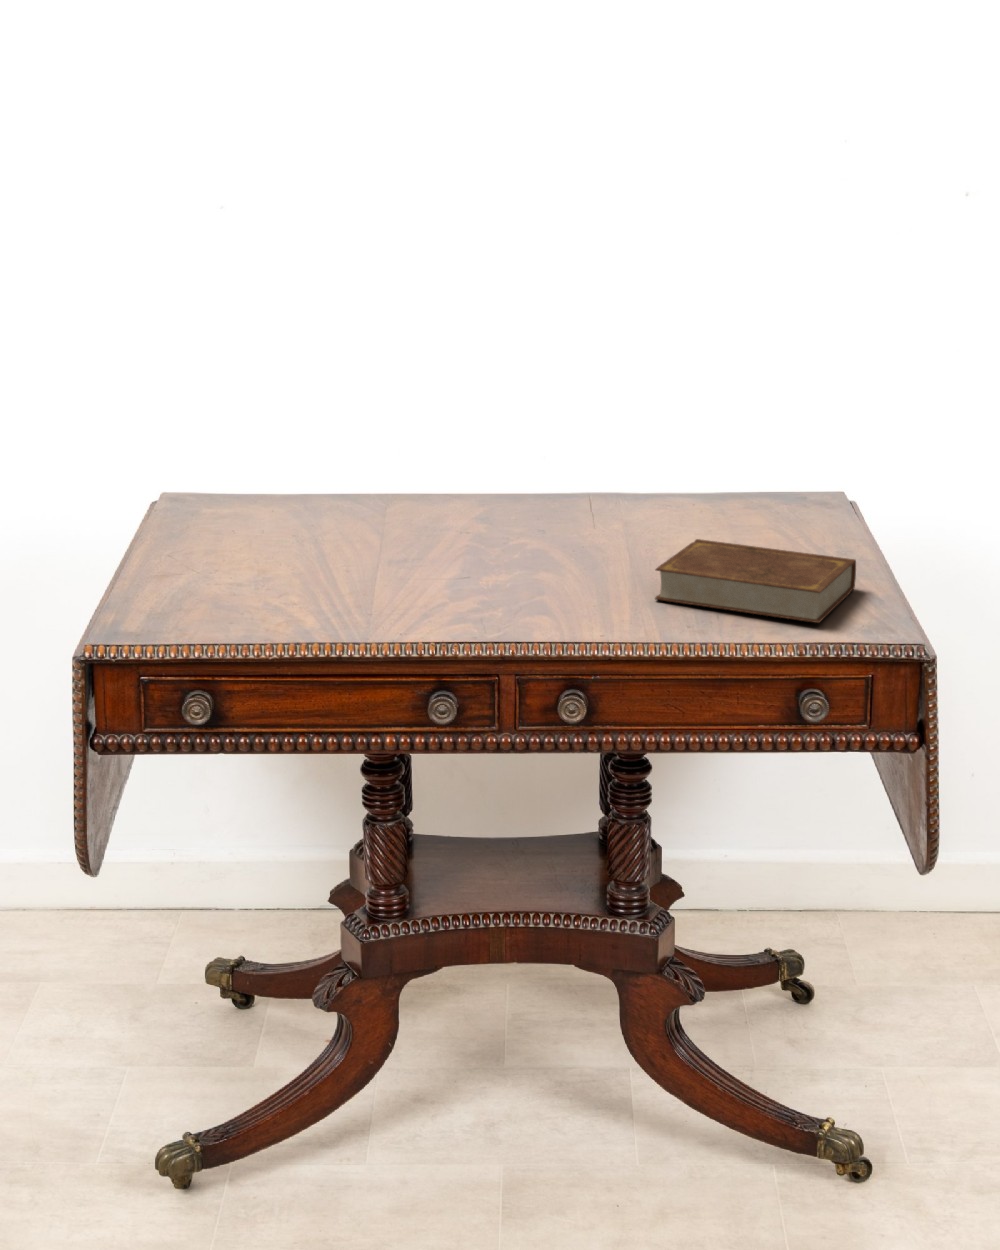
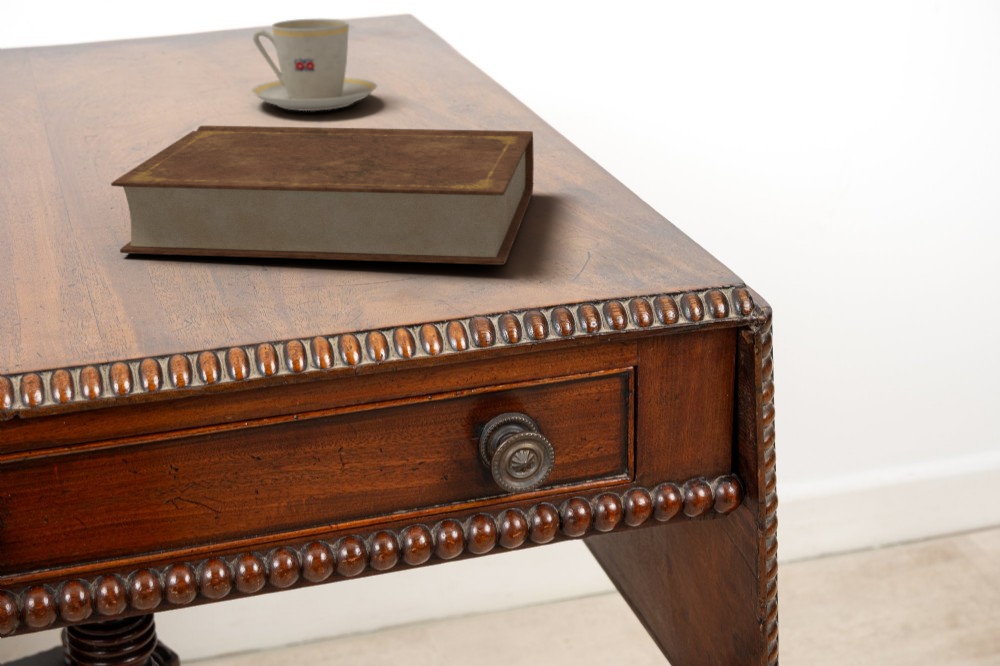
teacup: none [727,472,799,526] -> present [252,18,377,111]

